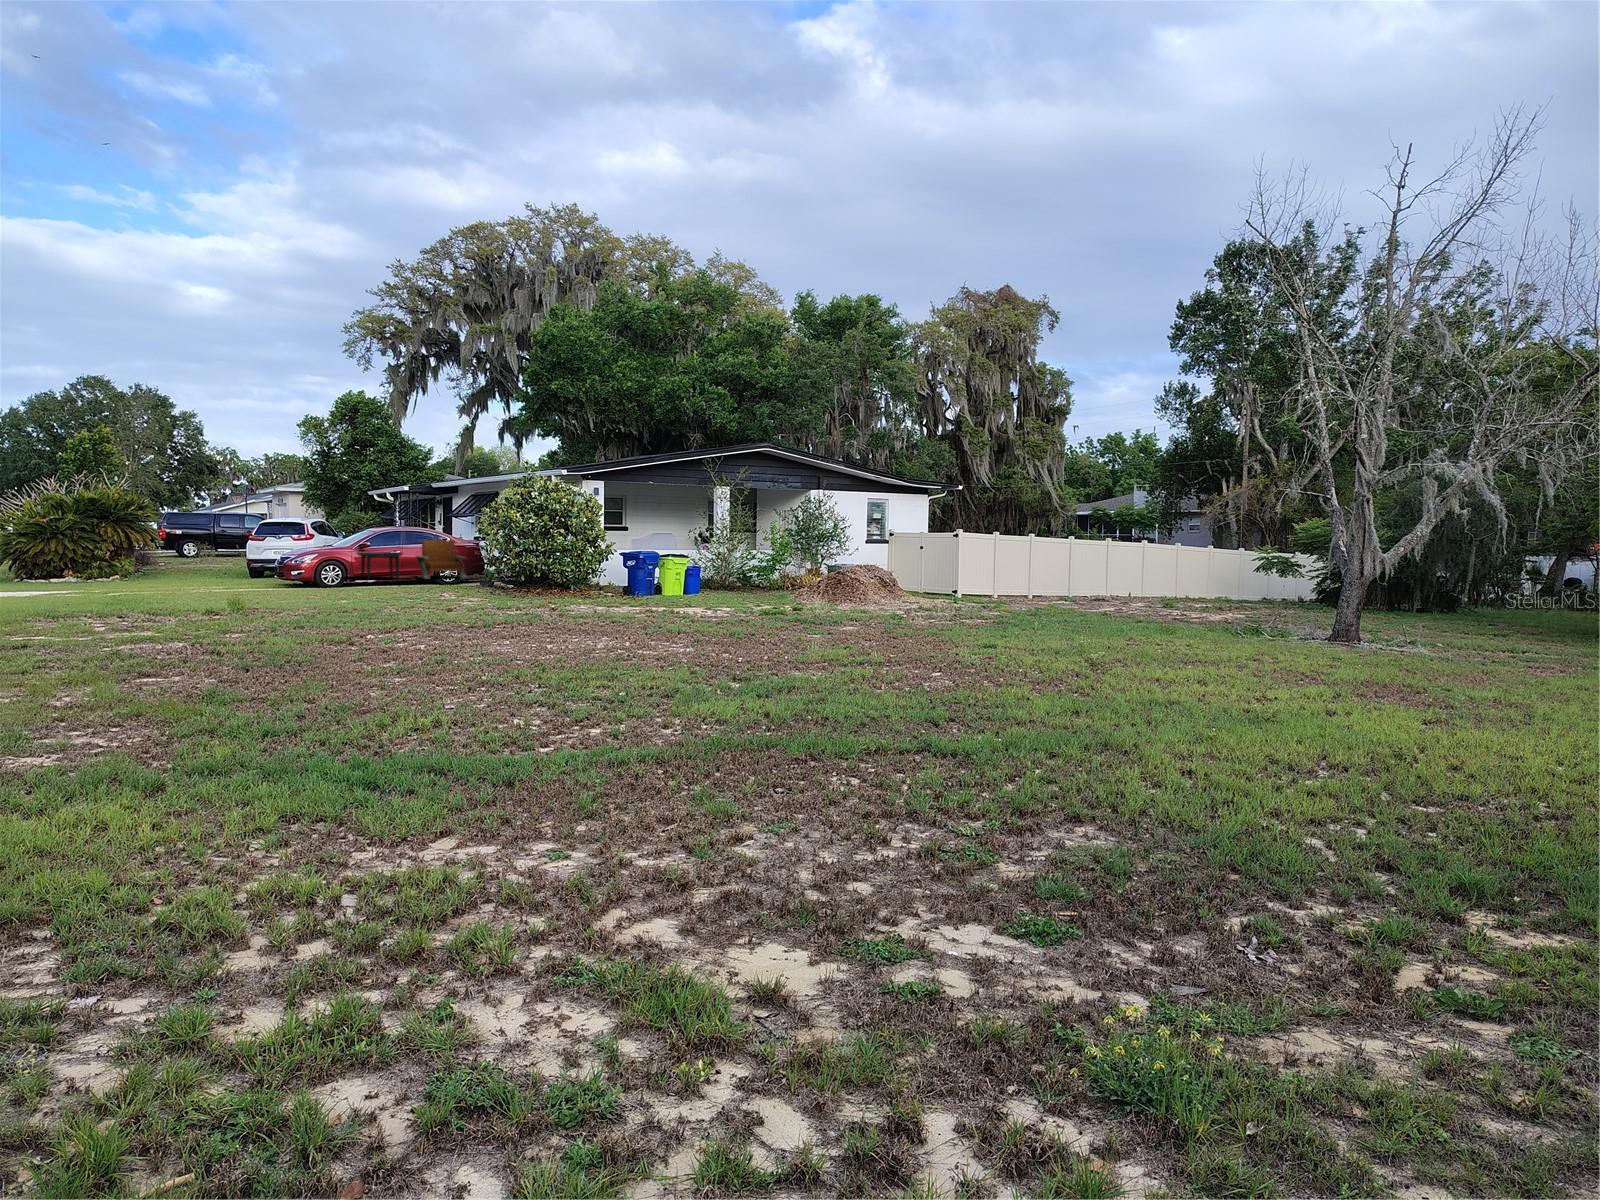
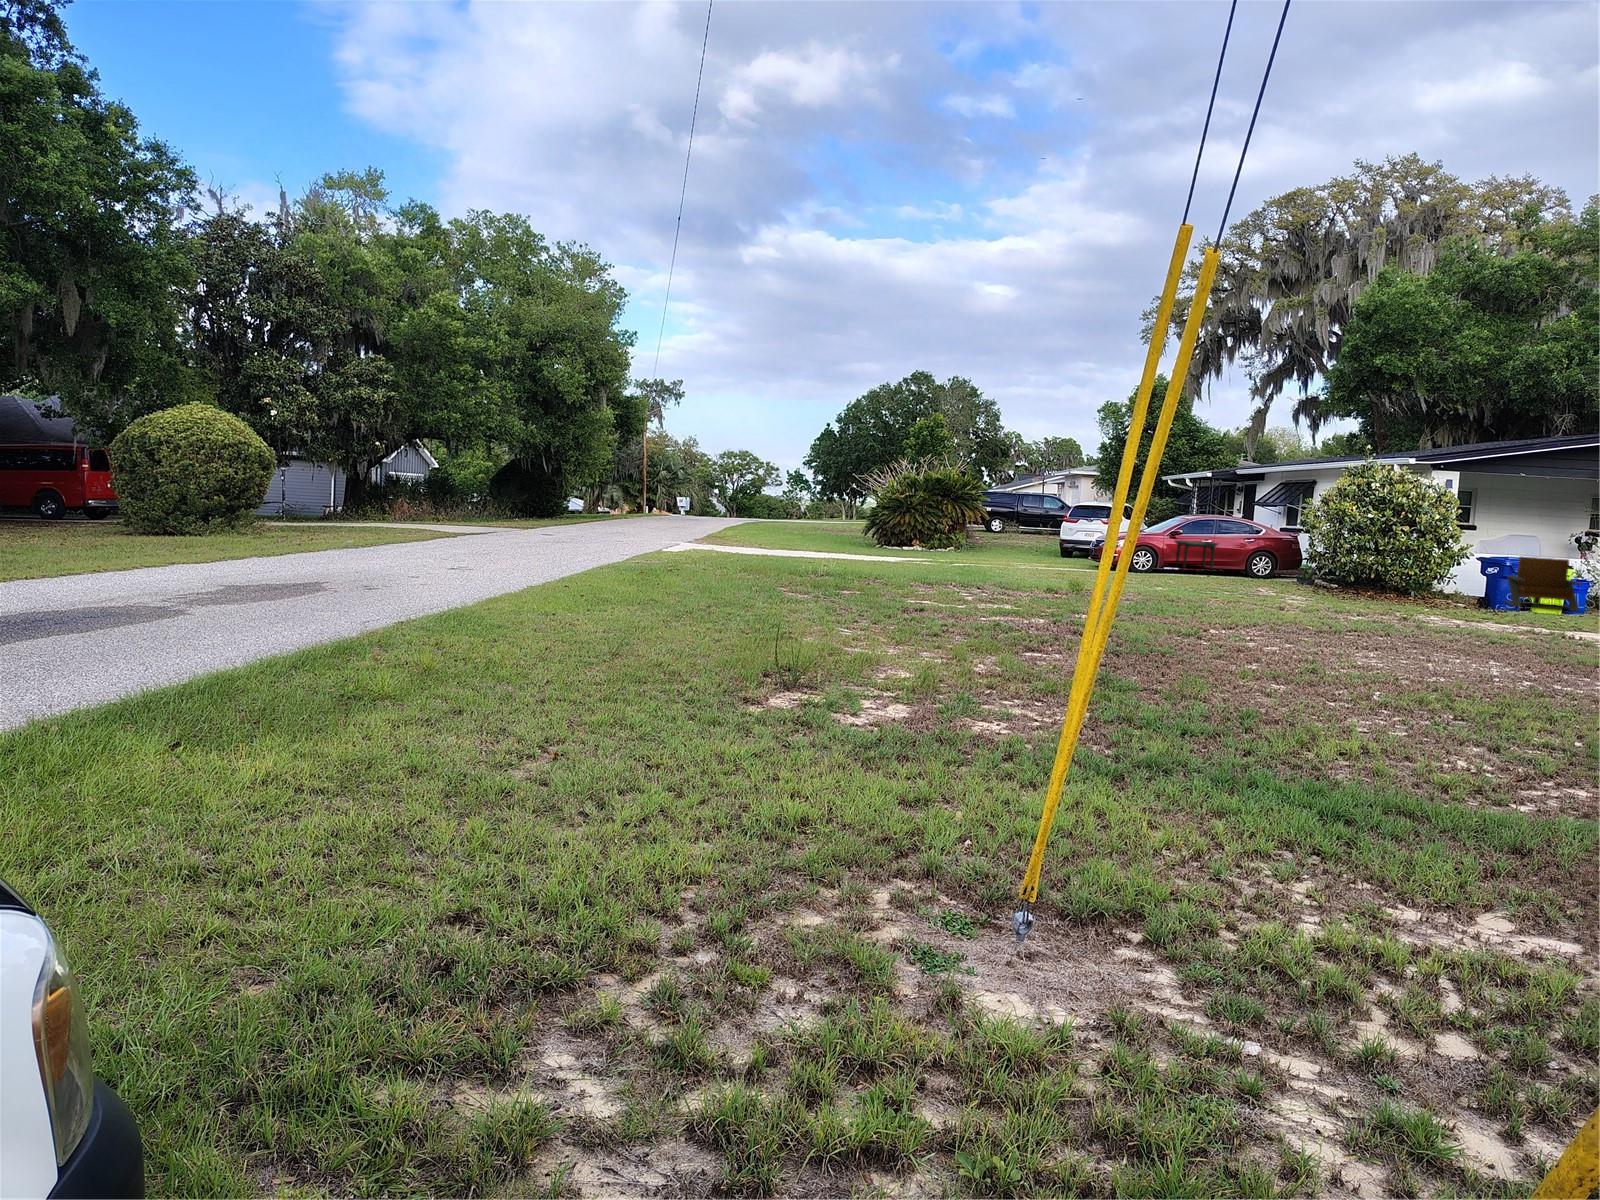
lounge chair: present [416,540,466,579] -> present [1505,557,1582,611]

